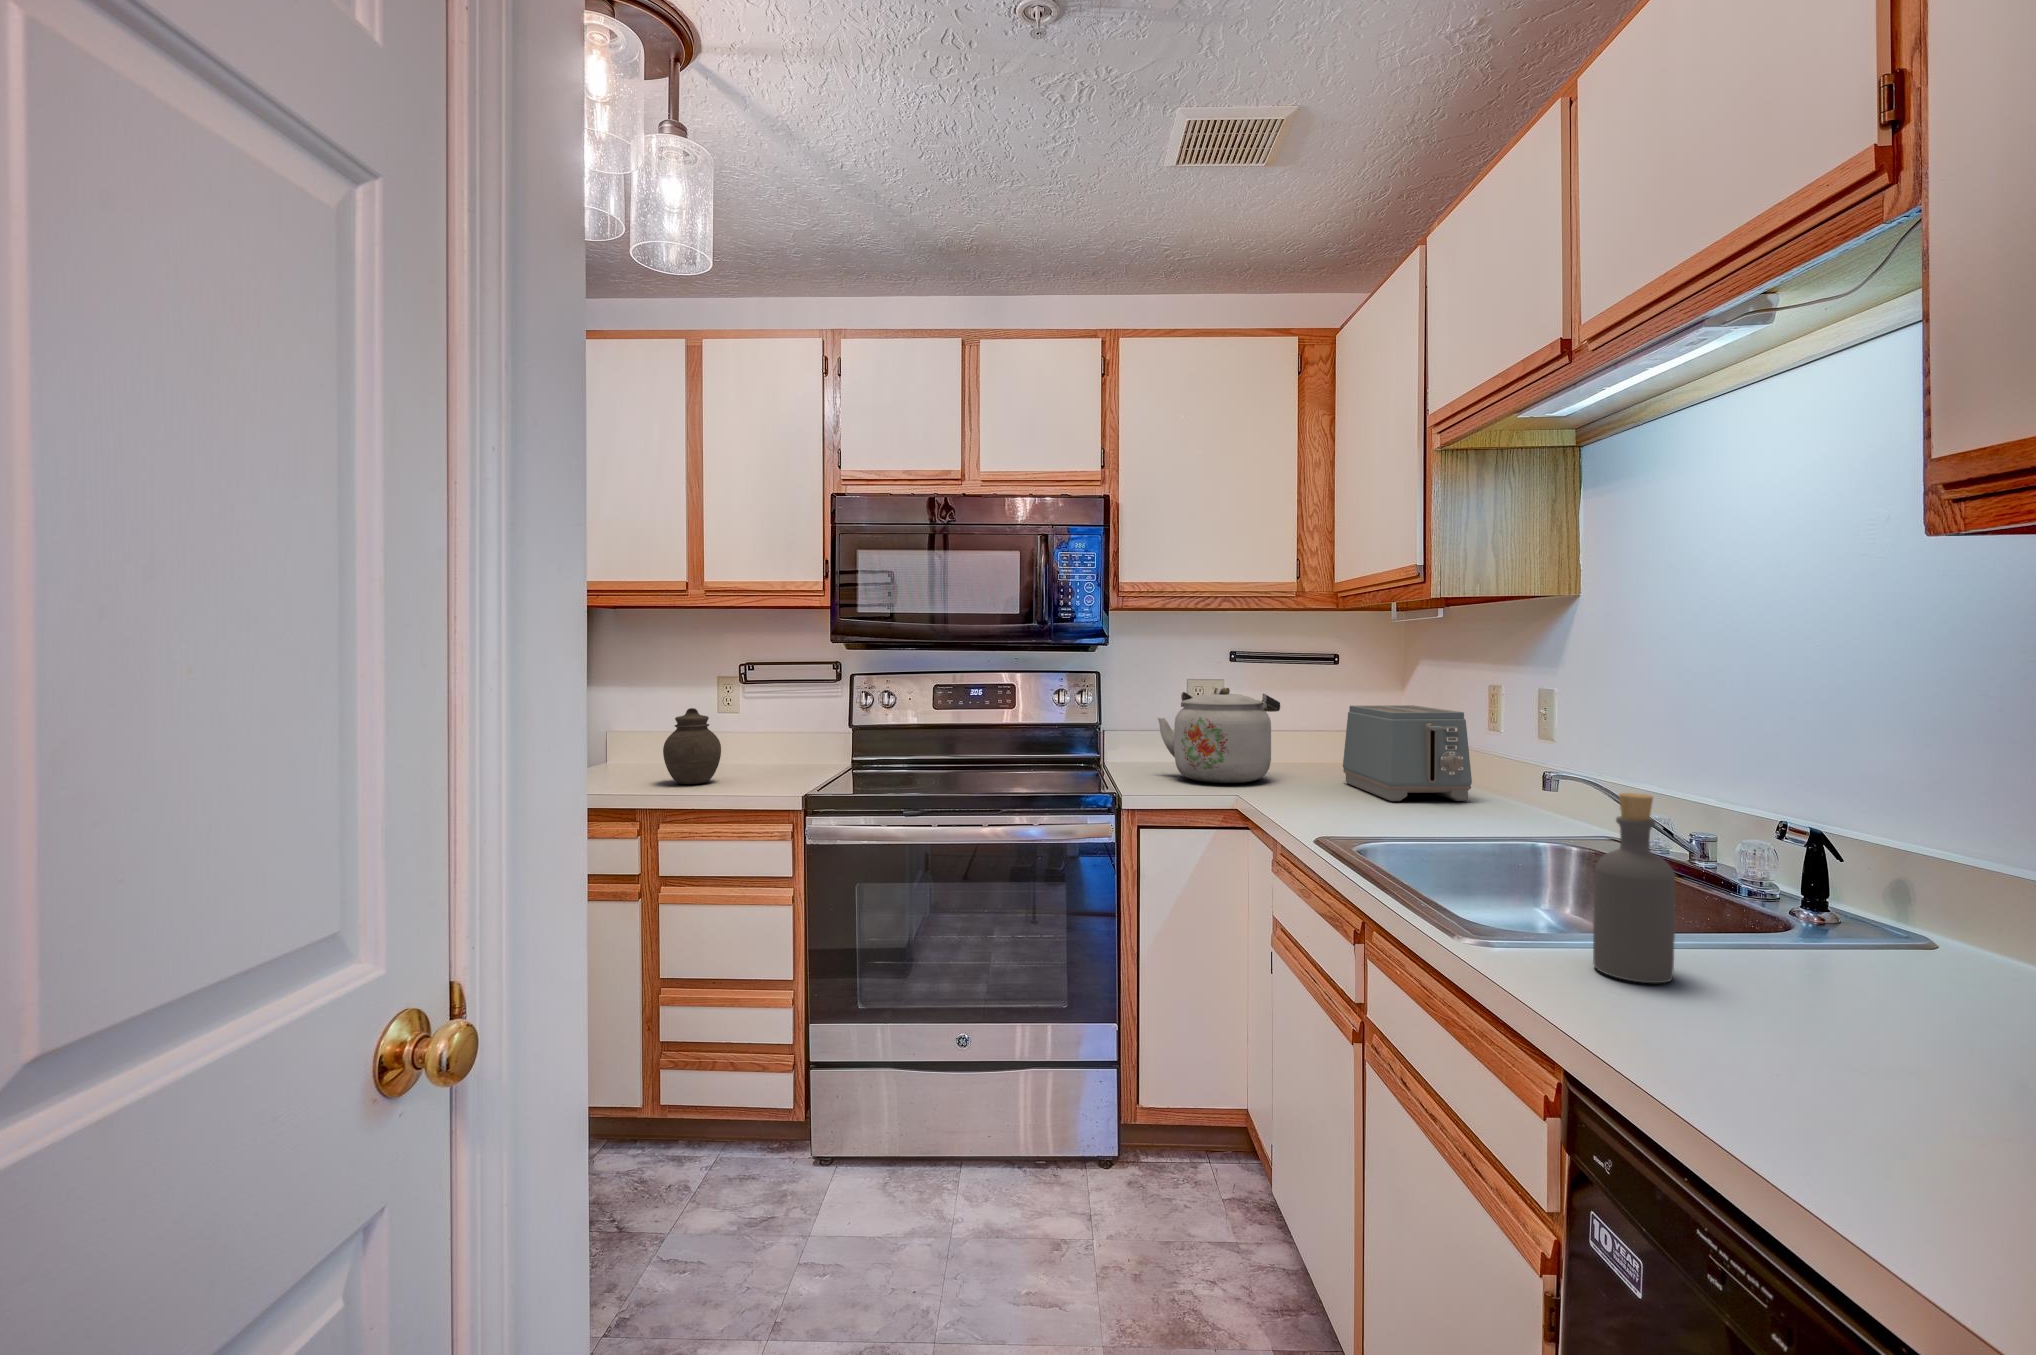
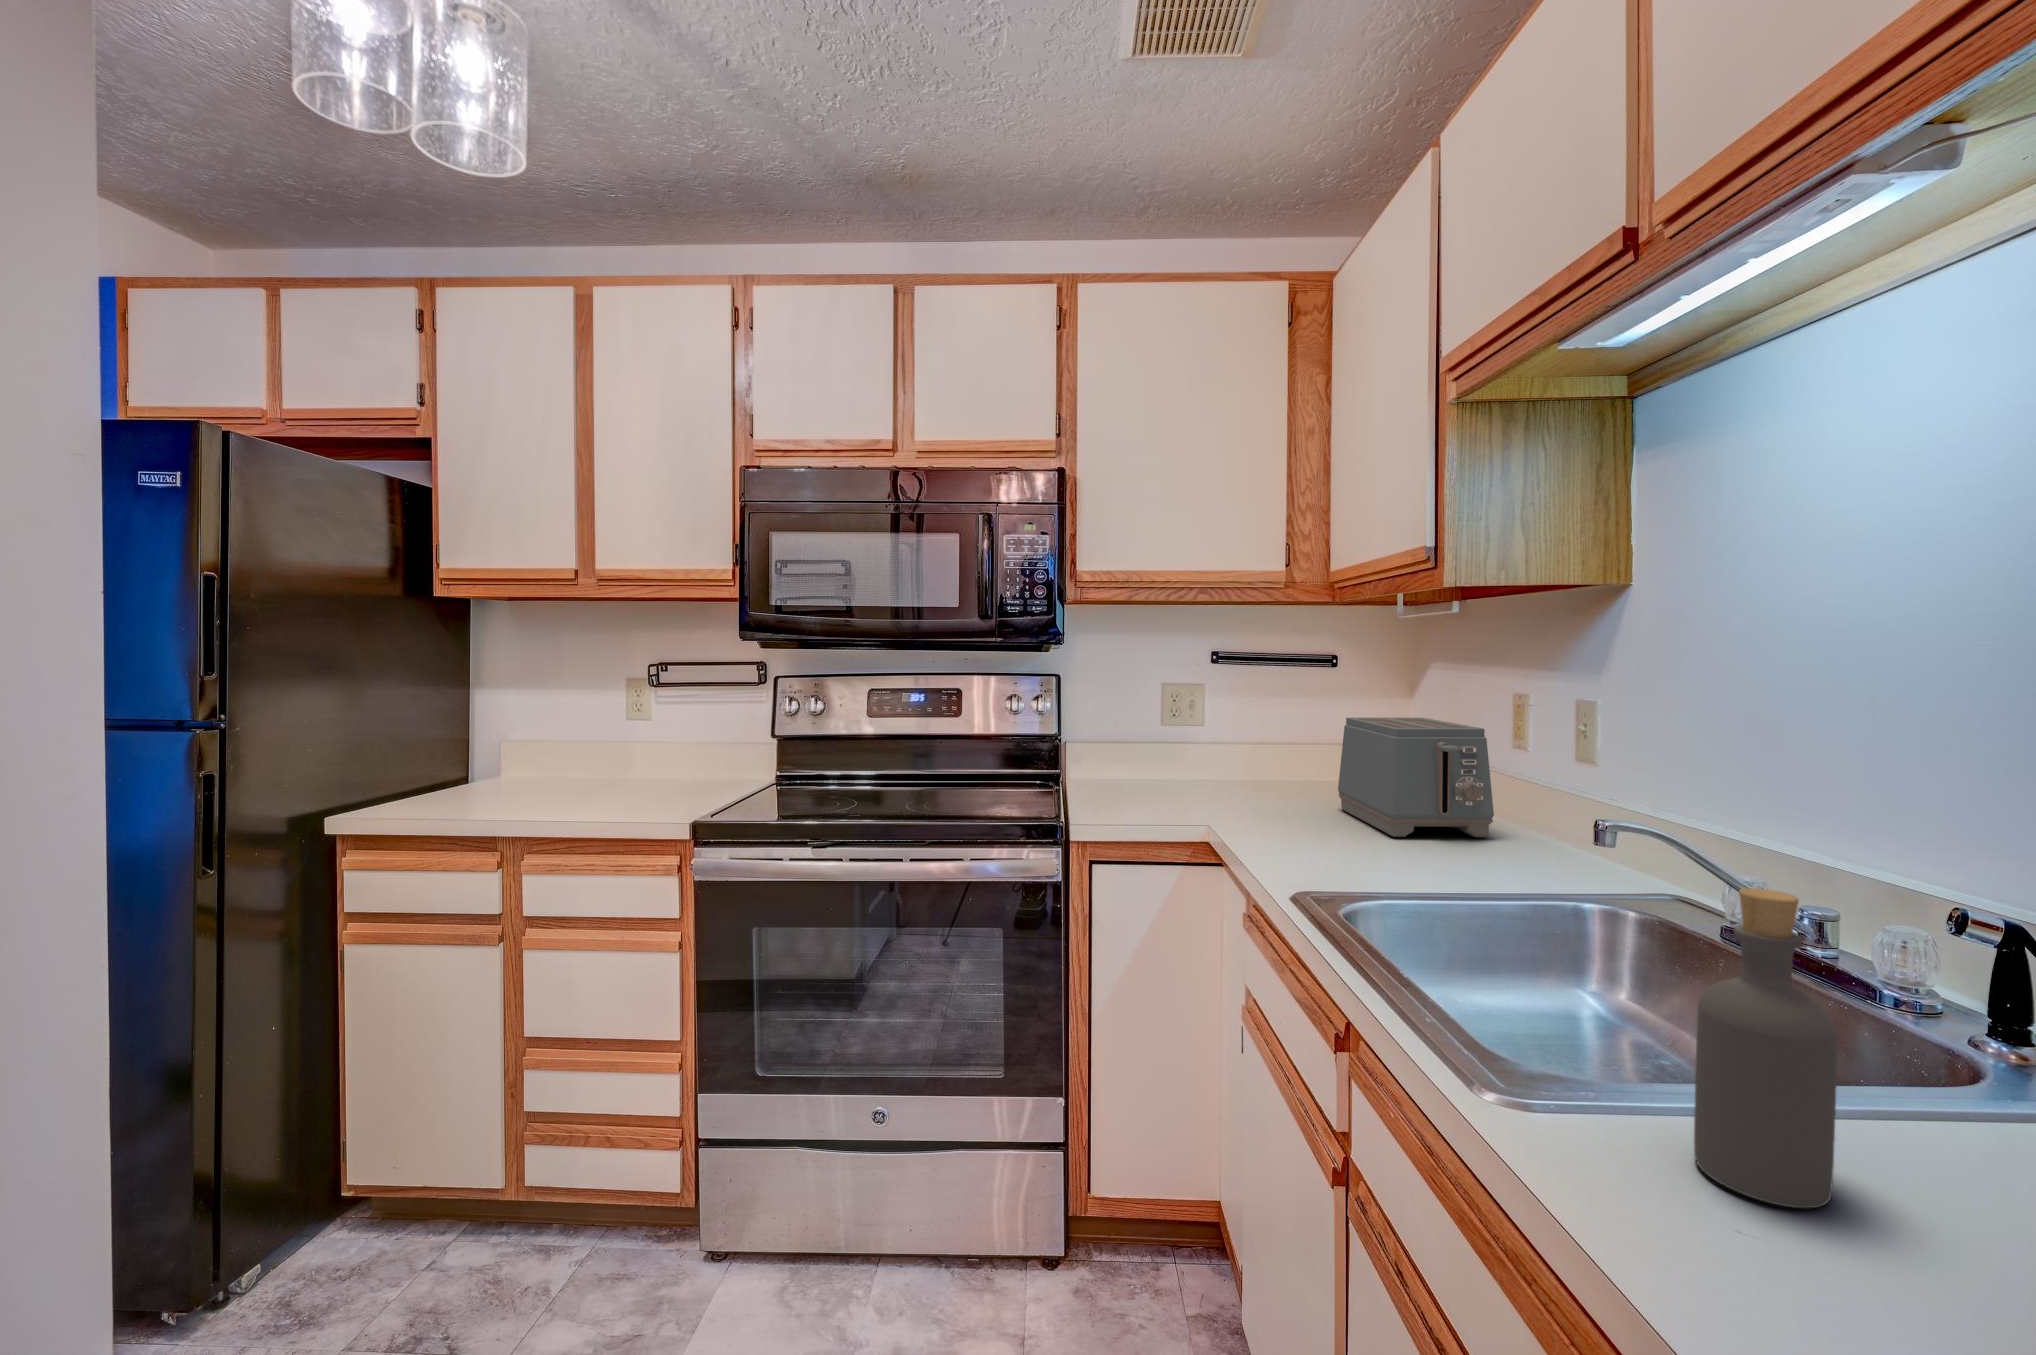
kettle: present [1158,687,1280,783] -> none [1121,694,1265,809]
jar: present [663,708,721,784] -> none [538,717,609,806]

